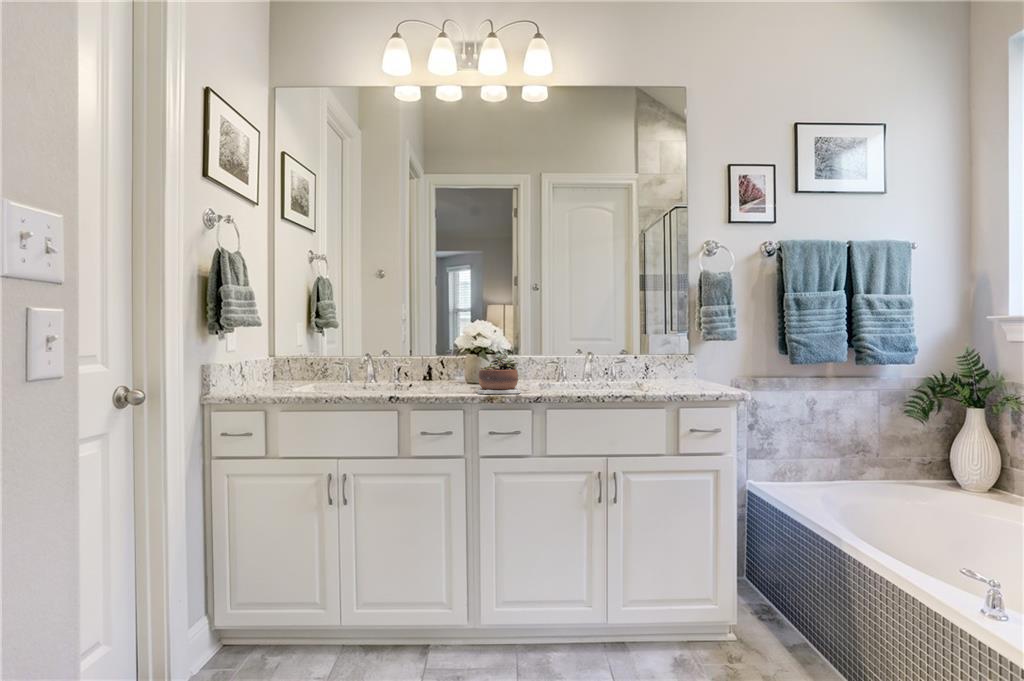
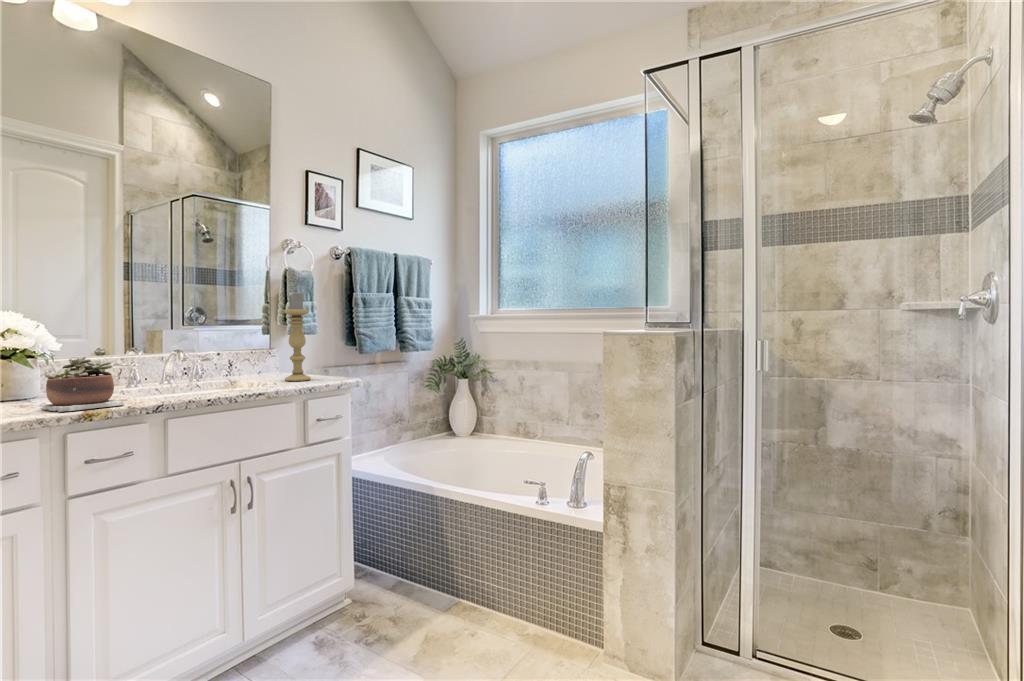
candle holder: none [679,295,706,388] -> present [284,292,311,381]

